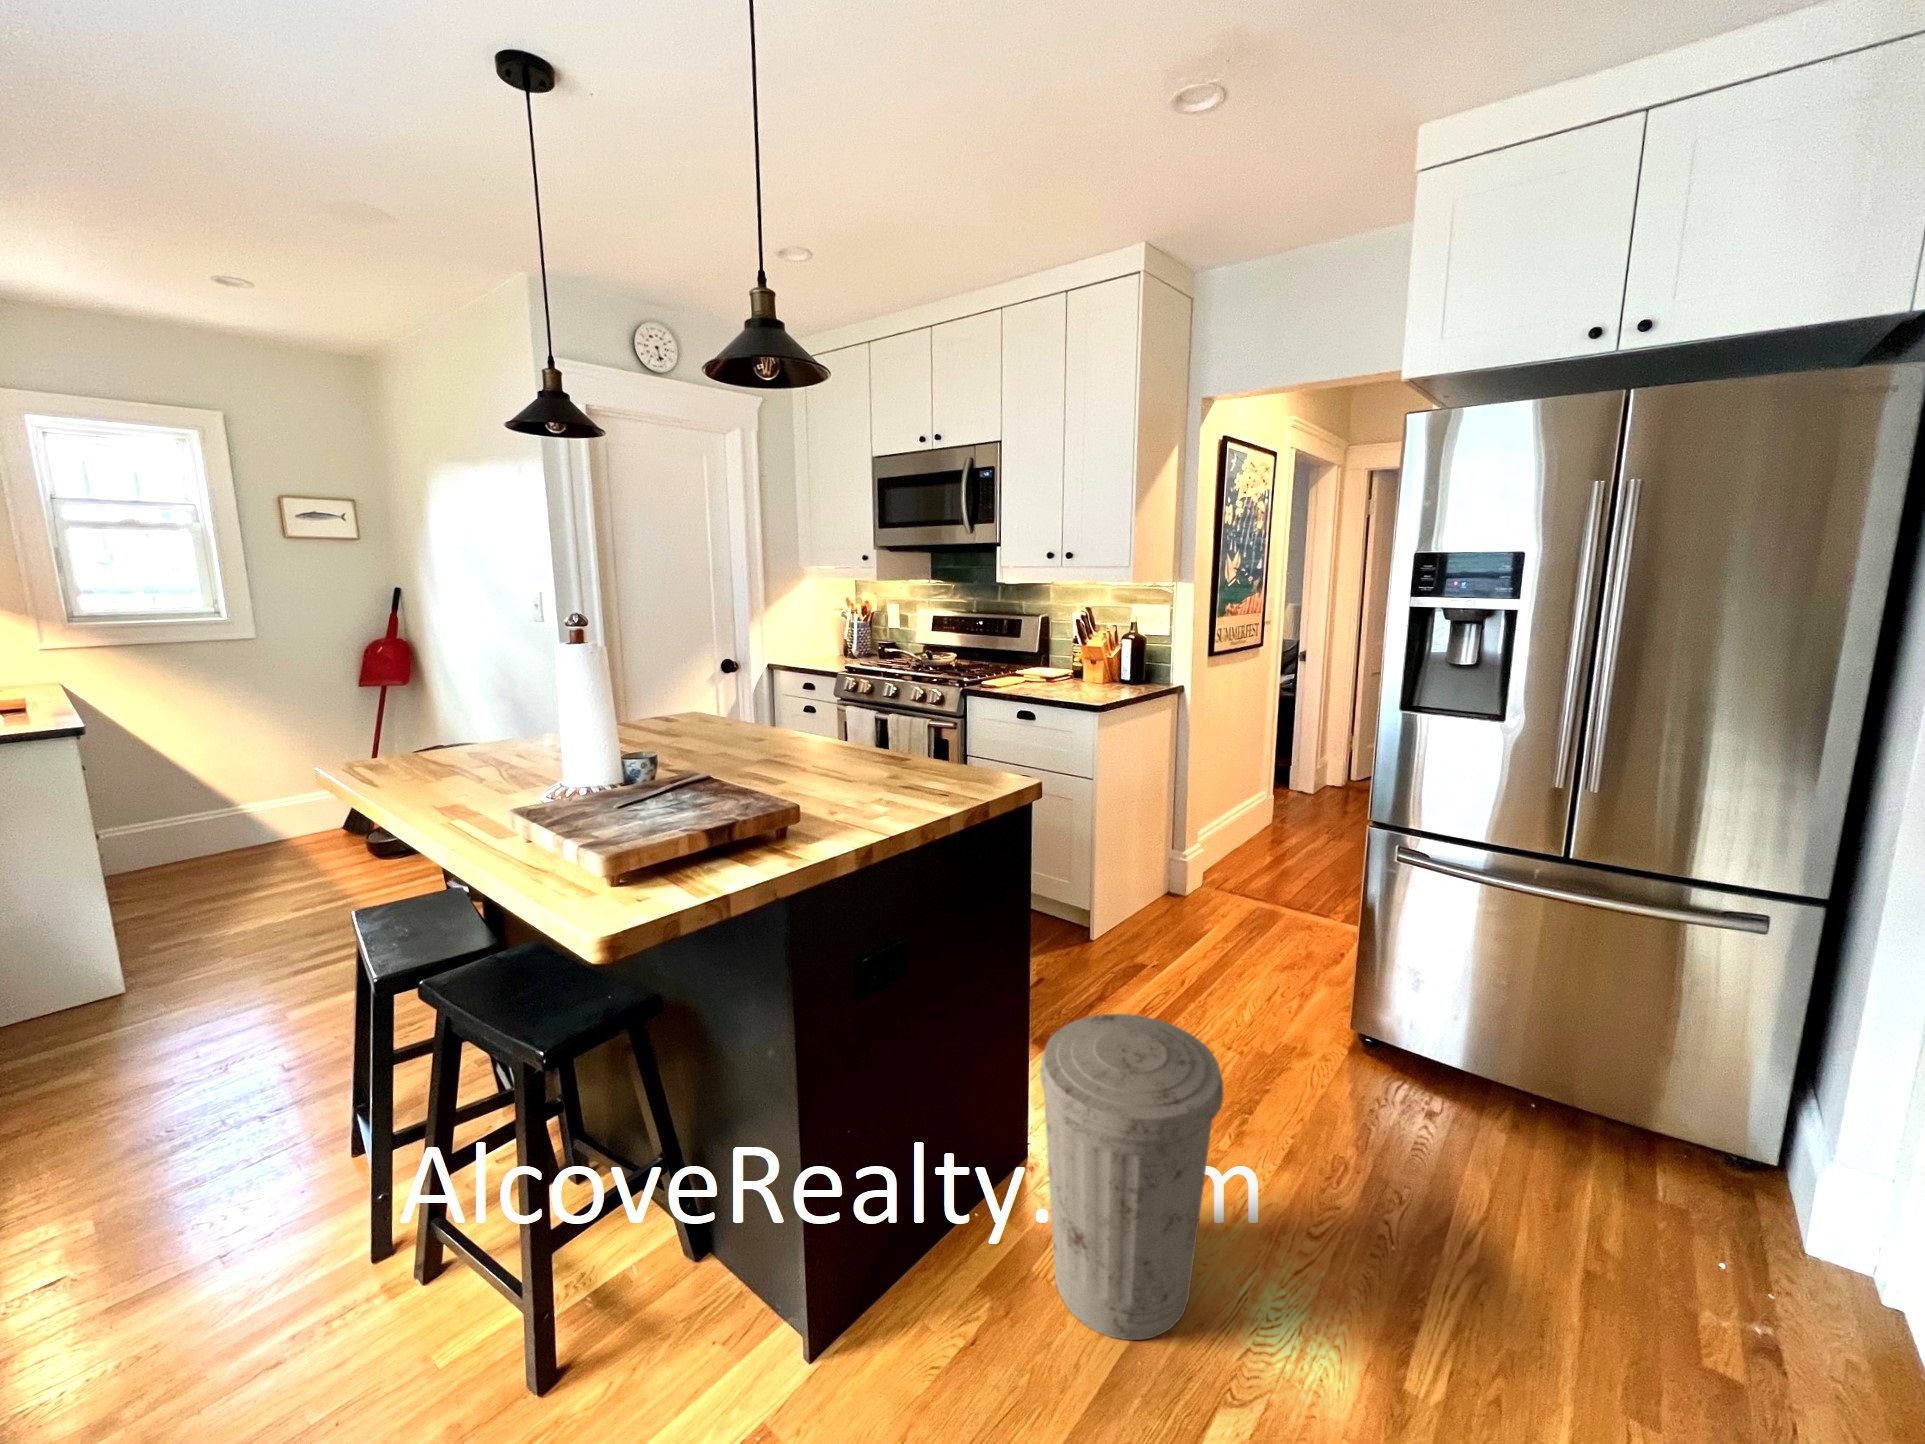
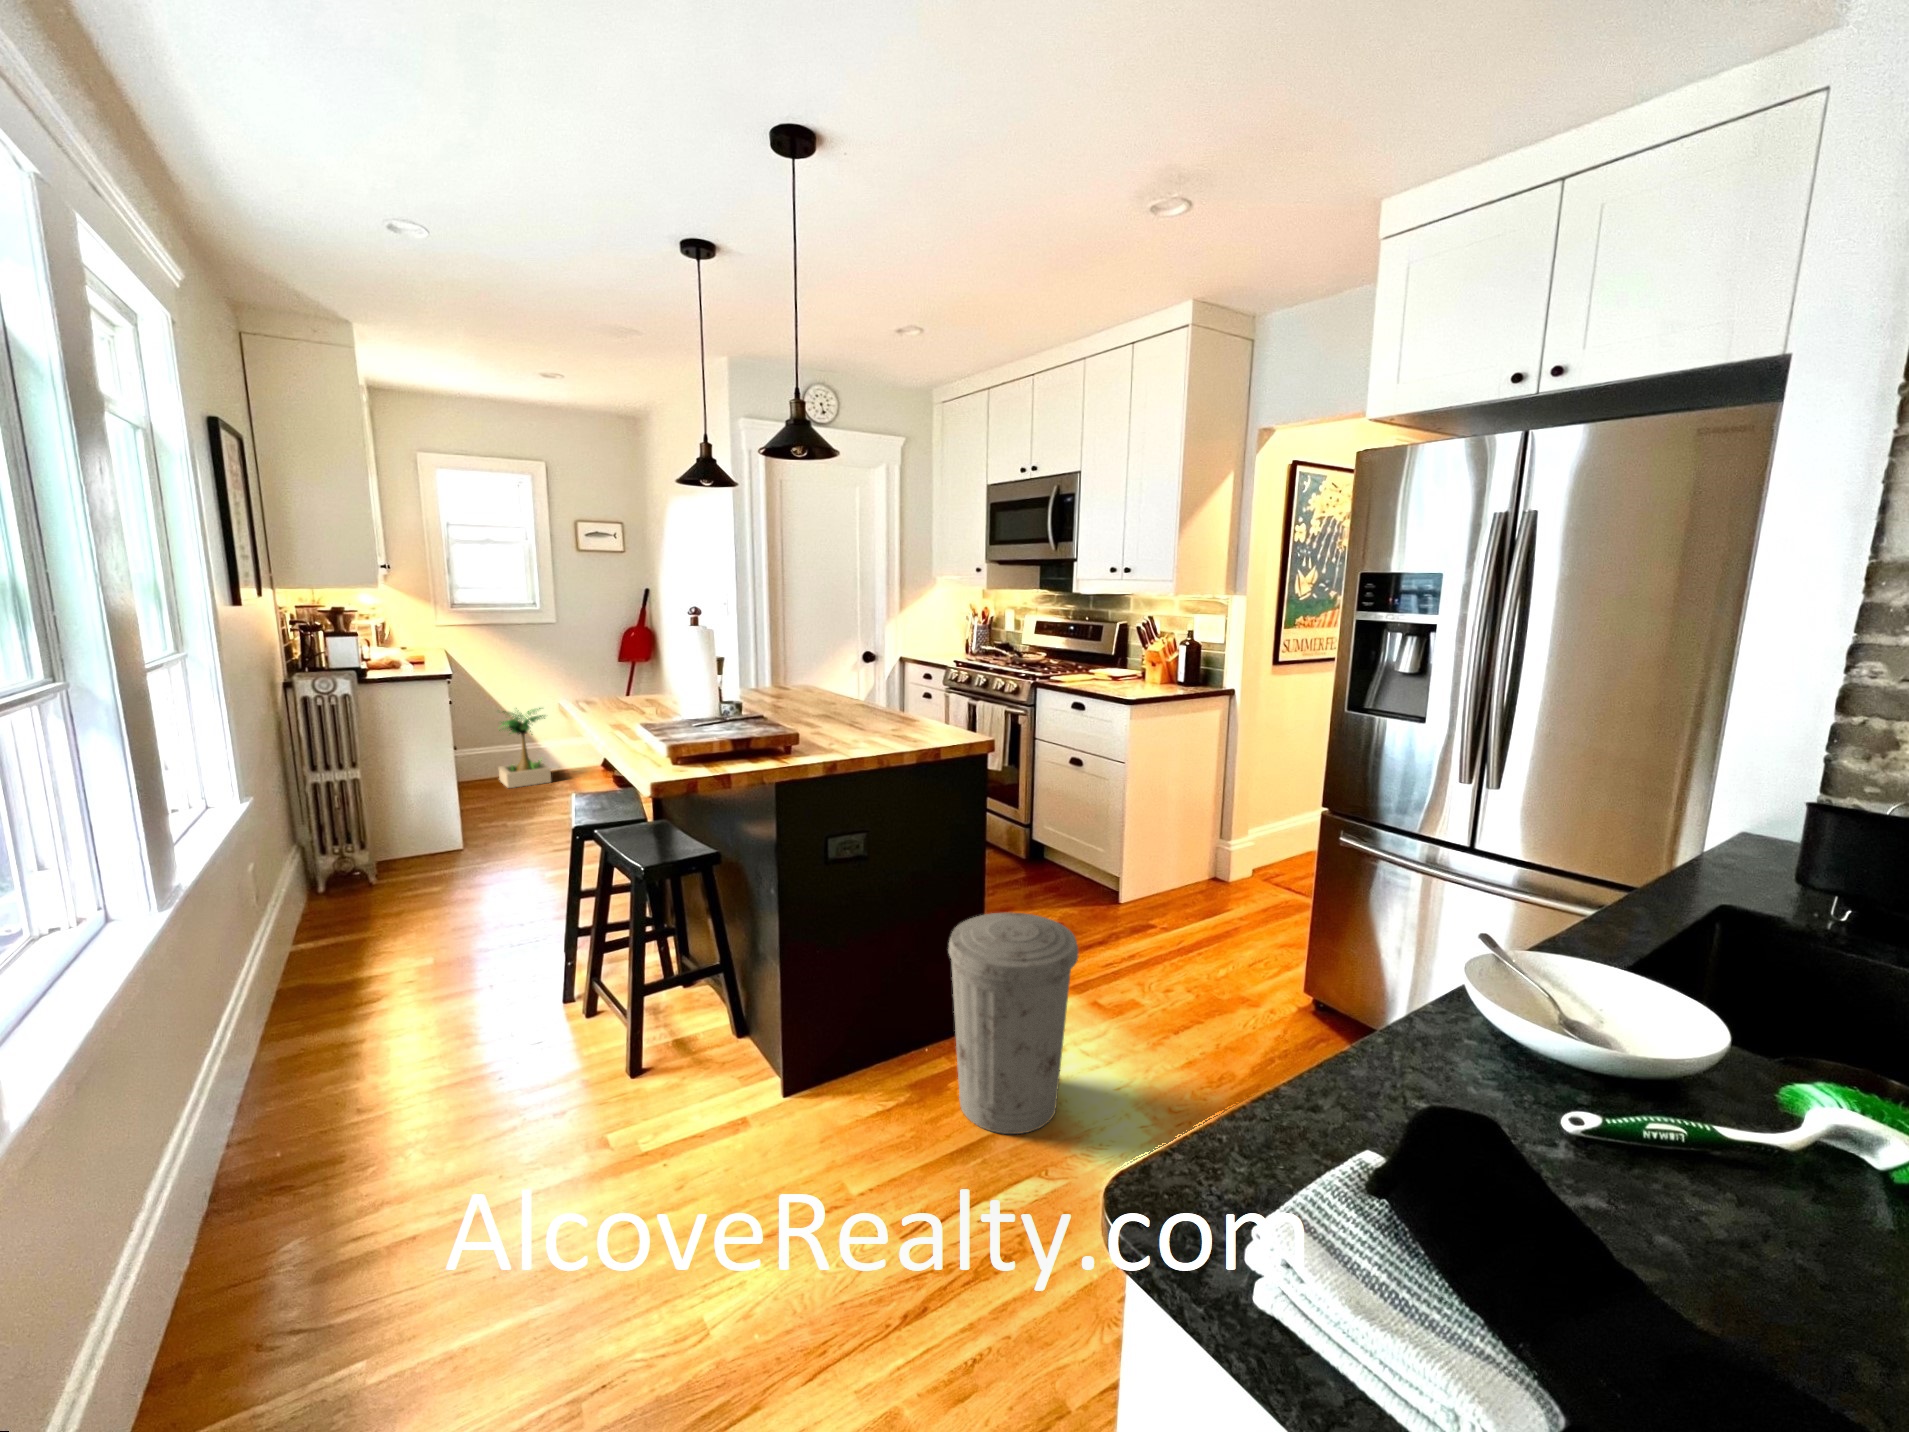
potted plant: none [160,755,271,877] -> present [498,708,551,788]

